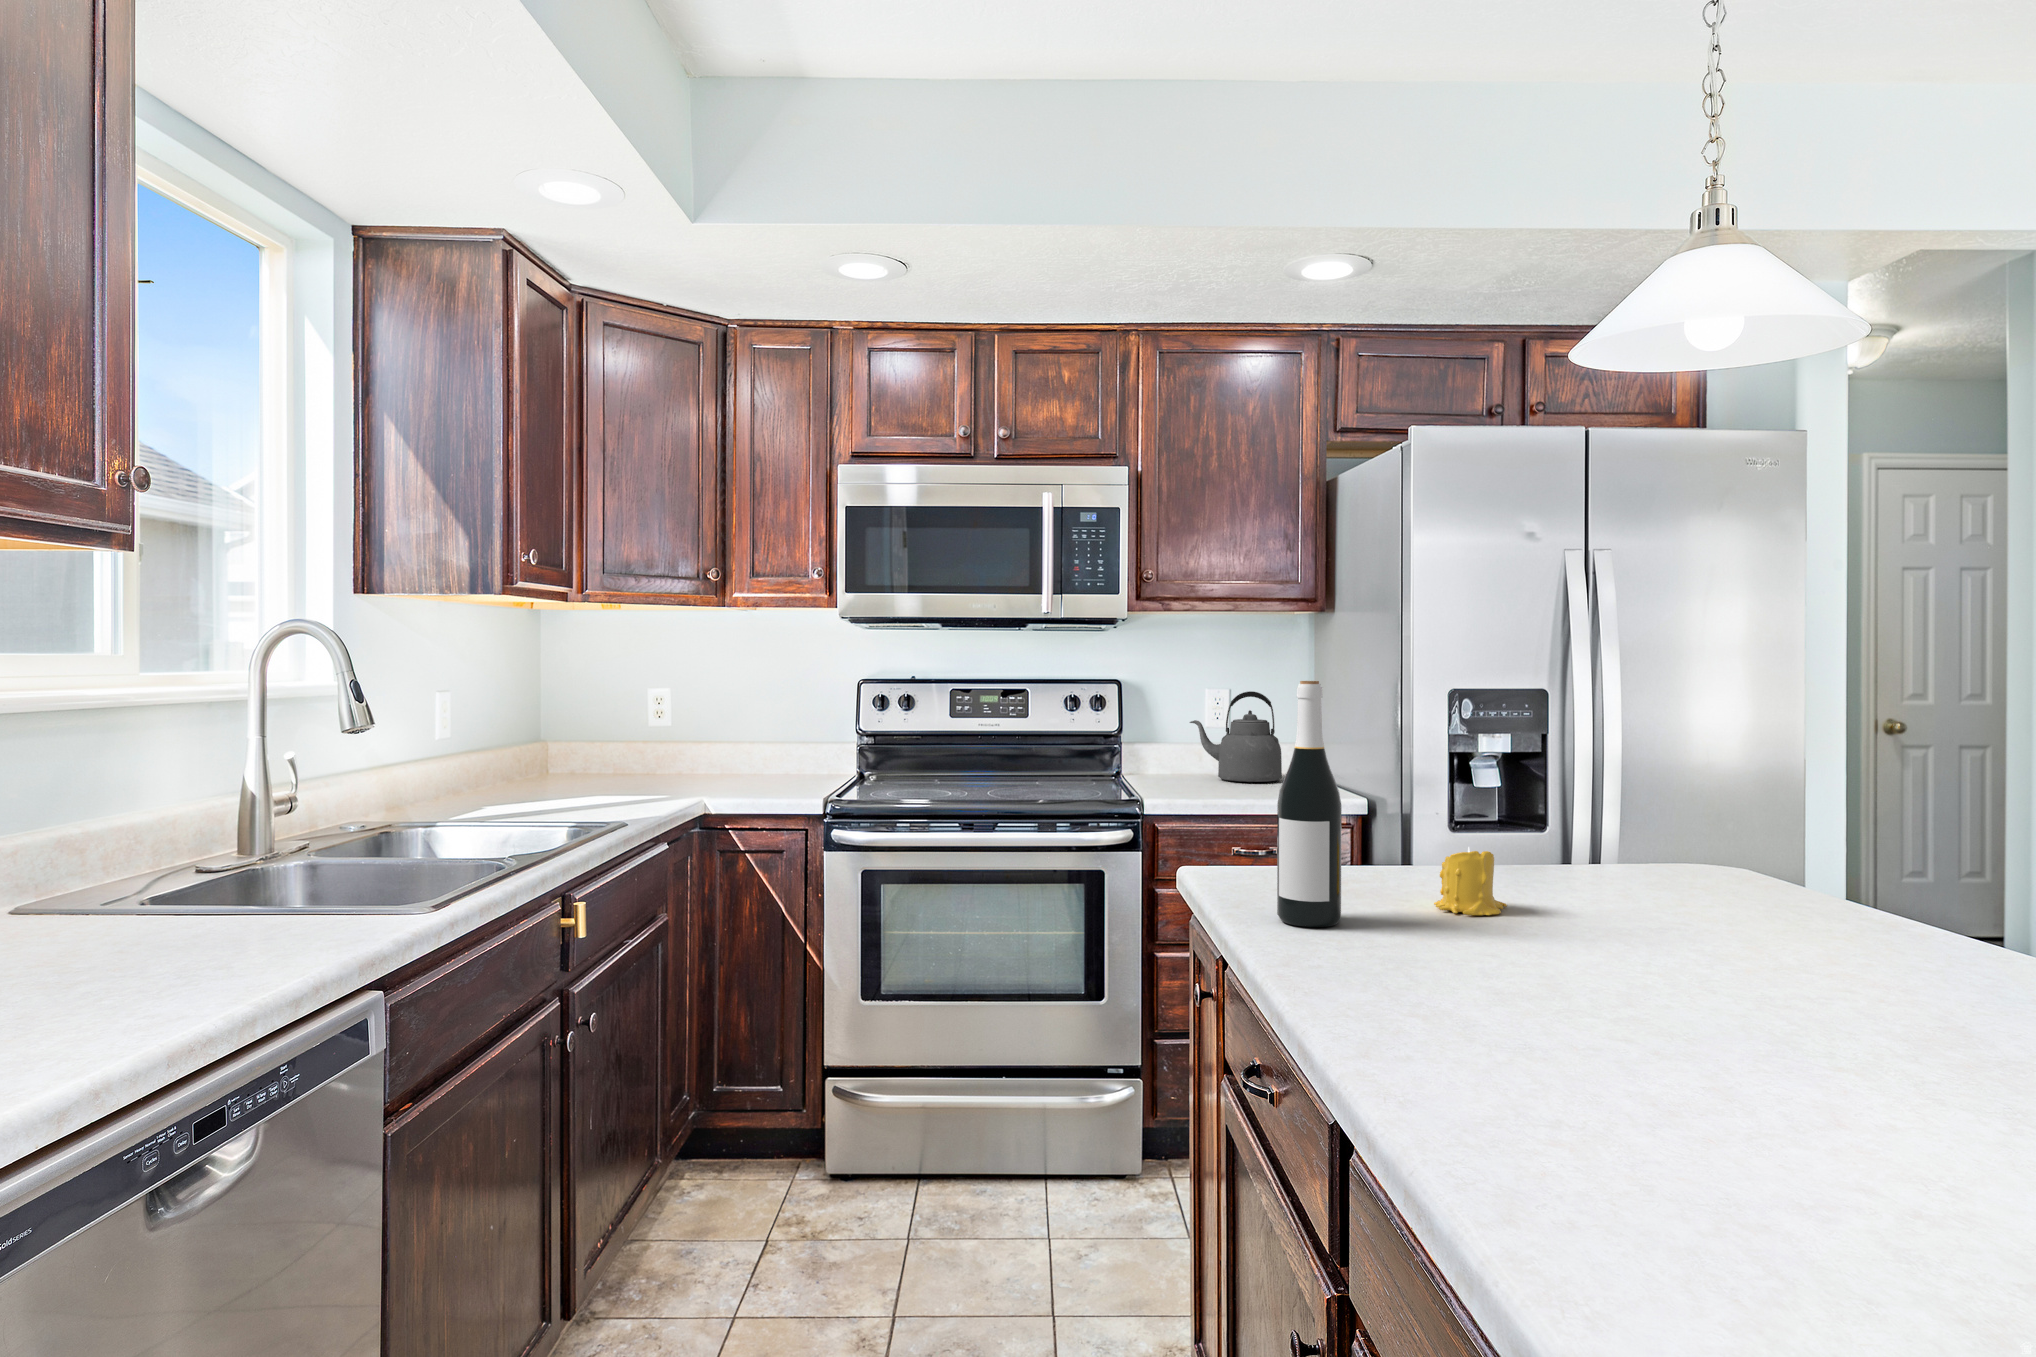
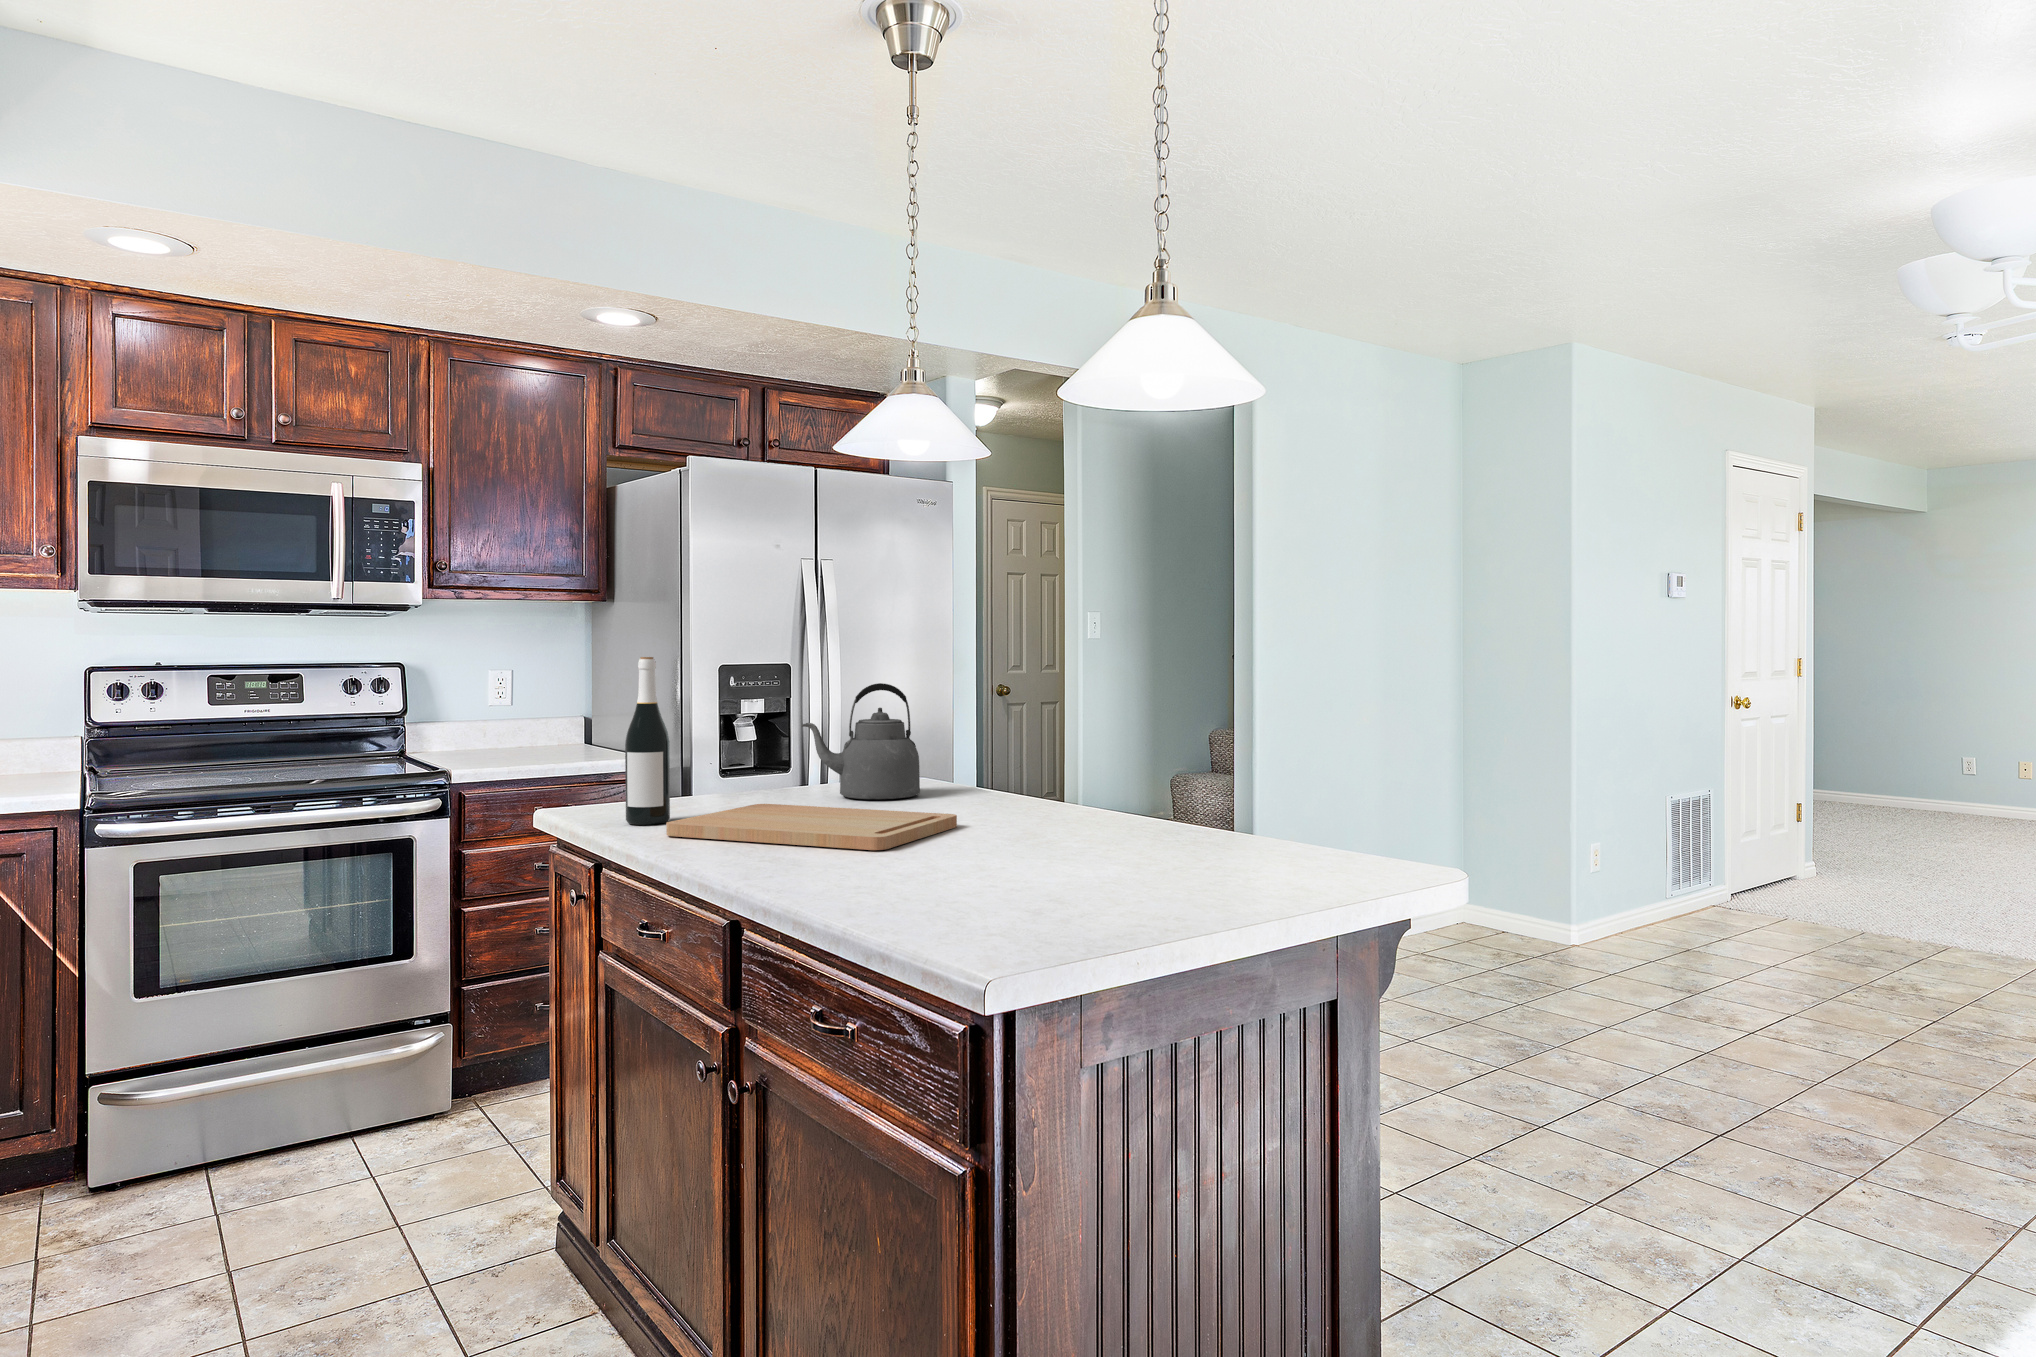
kettle: present [1190,691,1282,782] -> present [801,683,920,799]
candle: present [1434,847,1507,915] -> none [726,766,772,811]
cutting board: none [1321,910,1880,1078] -> present [666,804,957,850]

